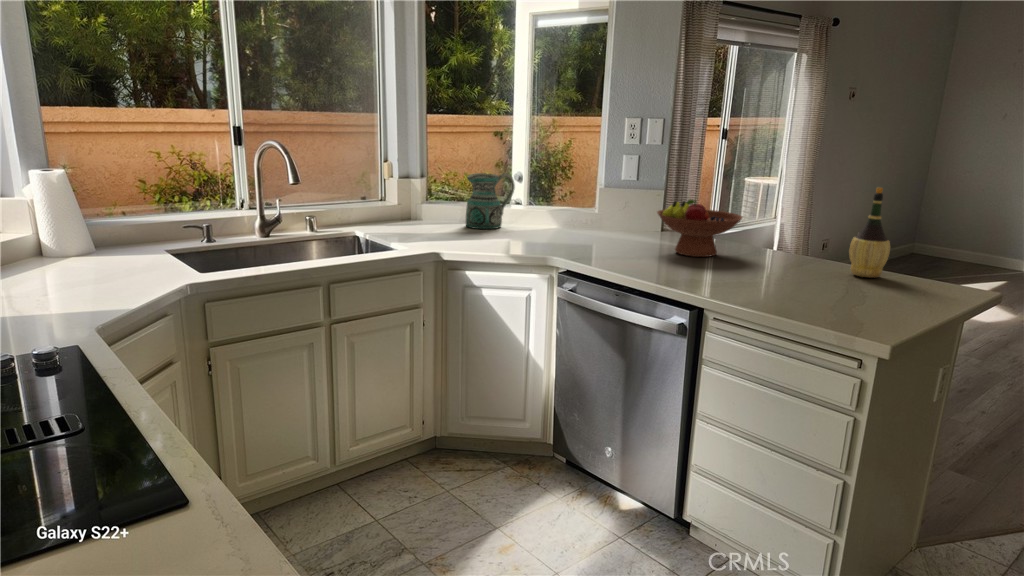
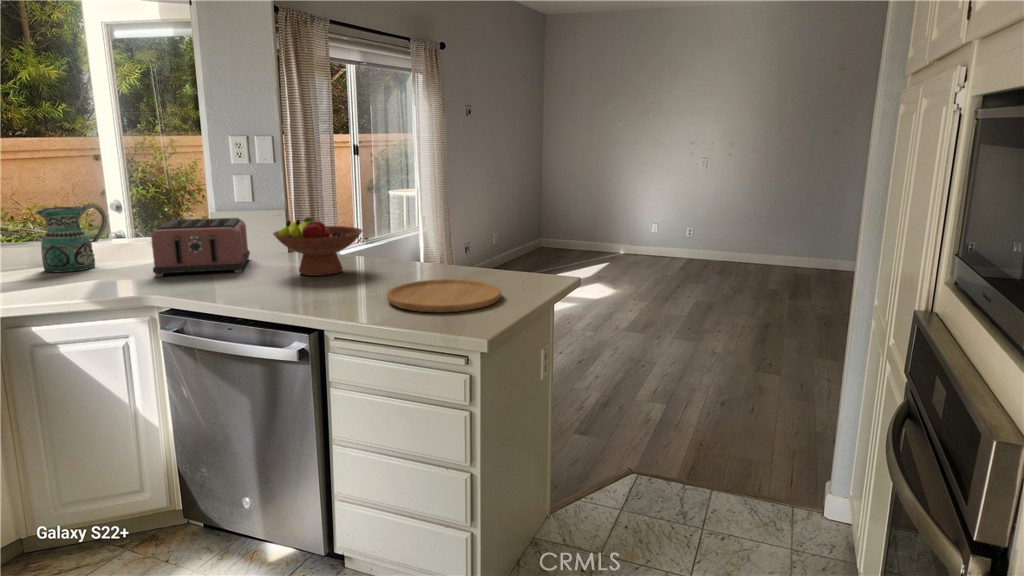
wine bottle: present [849,187,890,277] -> none [460,192,494,276]
toaster: none [550,192,626,245] -> present [151,218,250,277]
cutting board: none [771,274,901,311] -> present [387,279,501,312]

